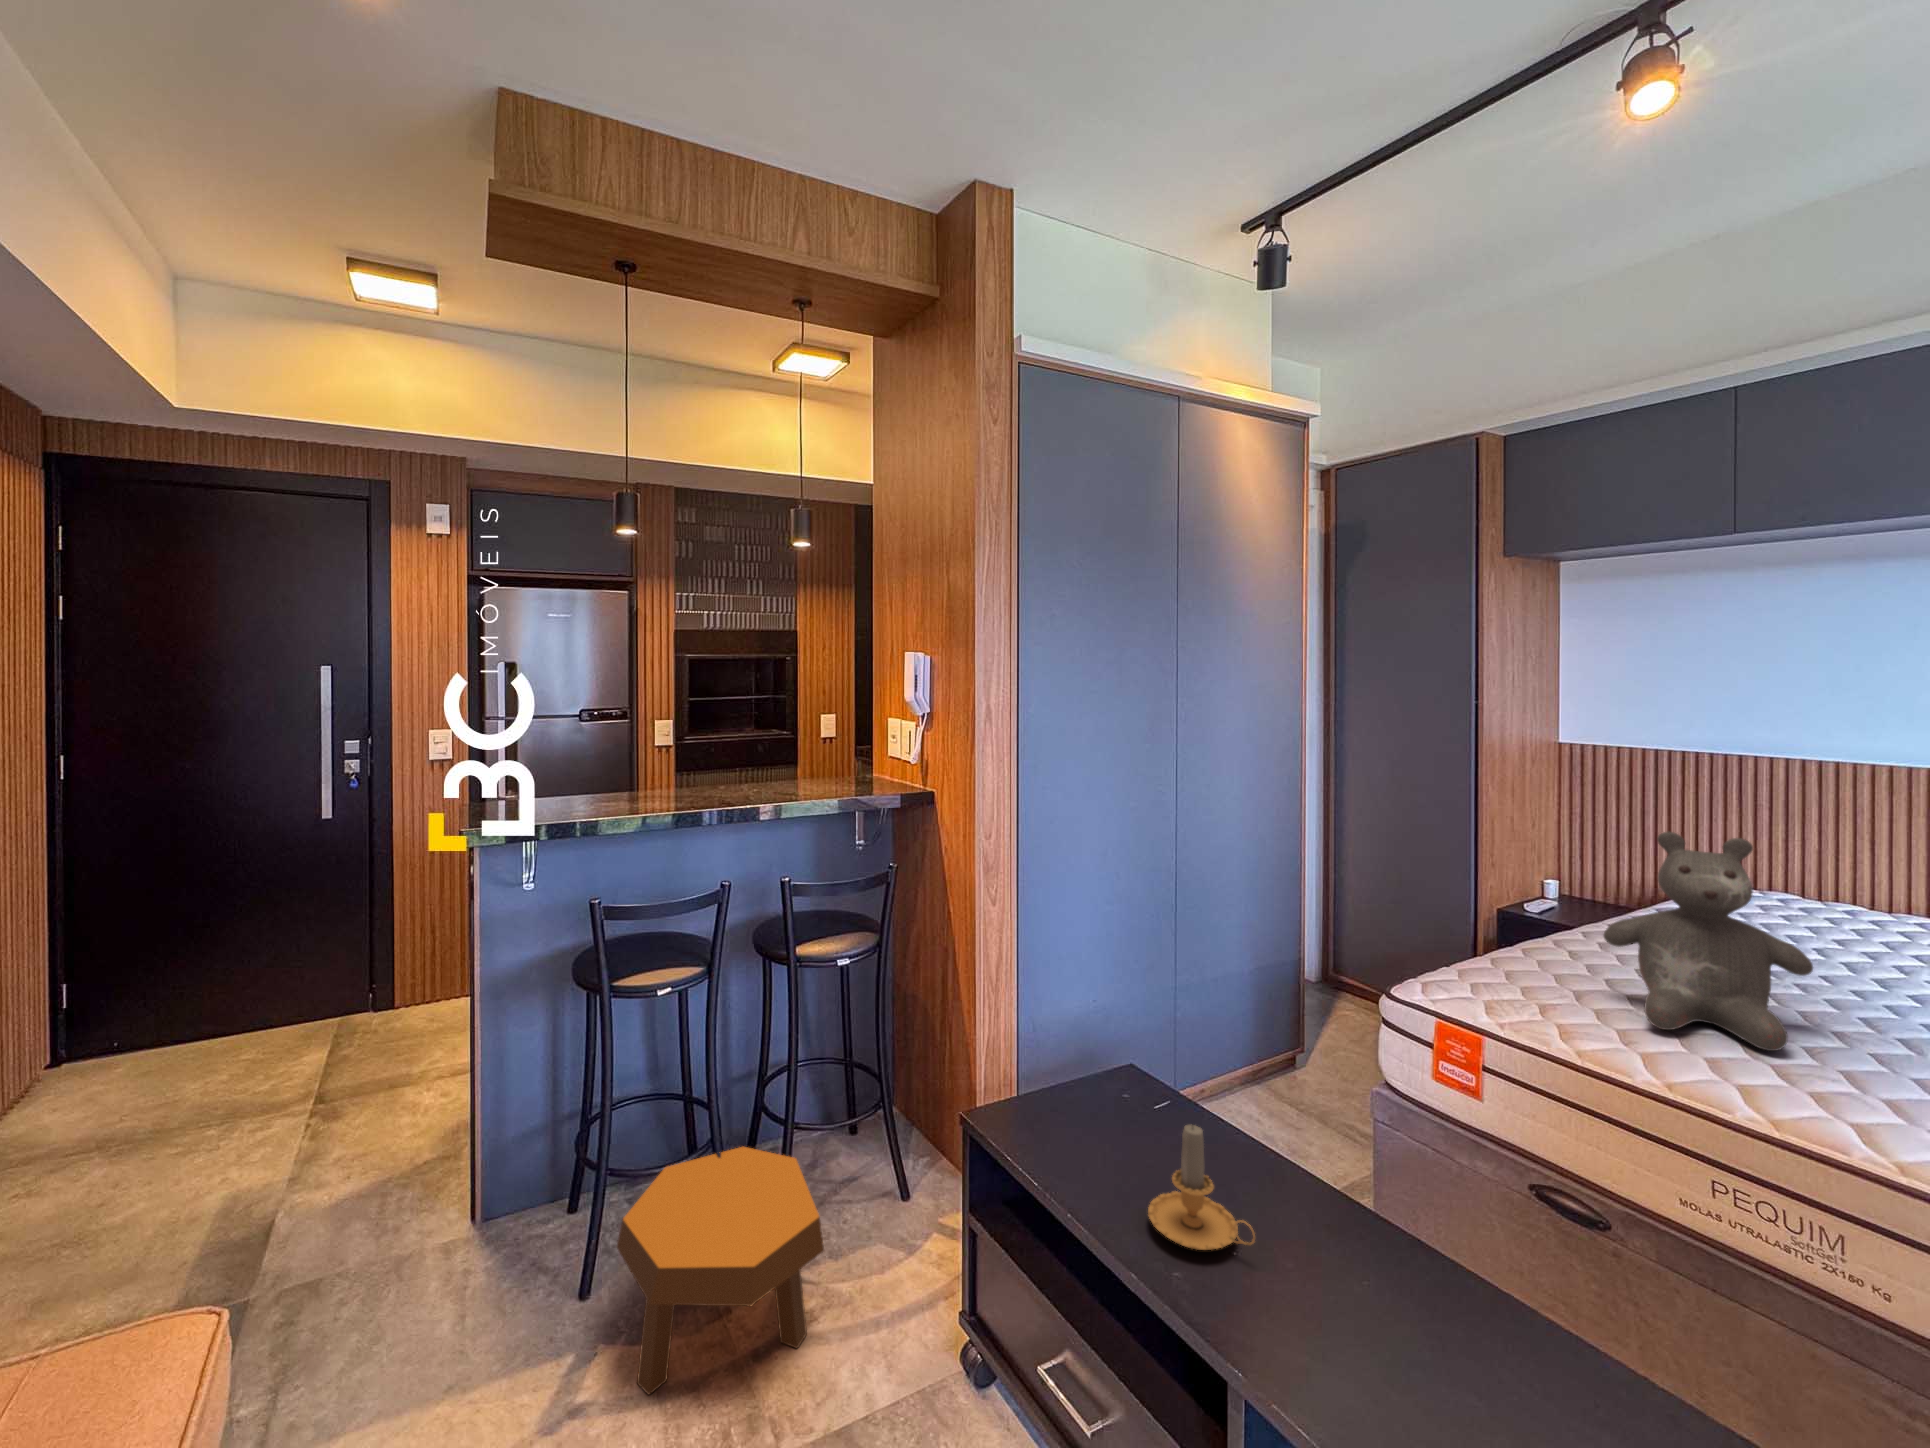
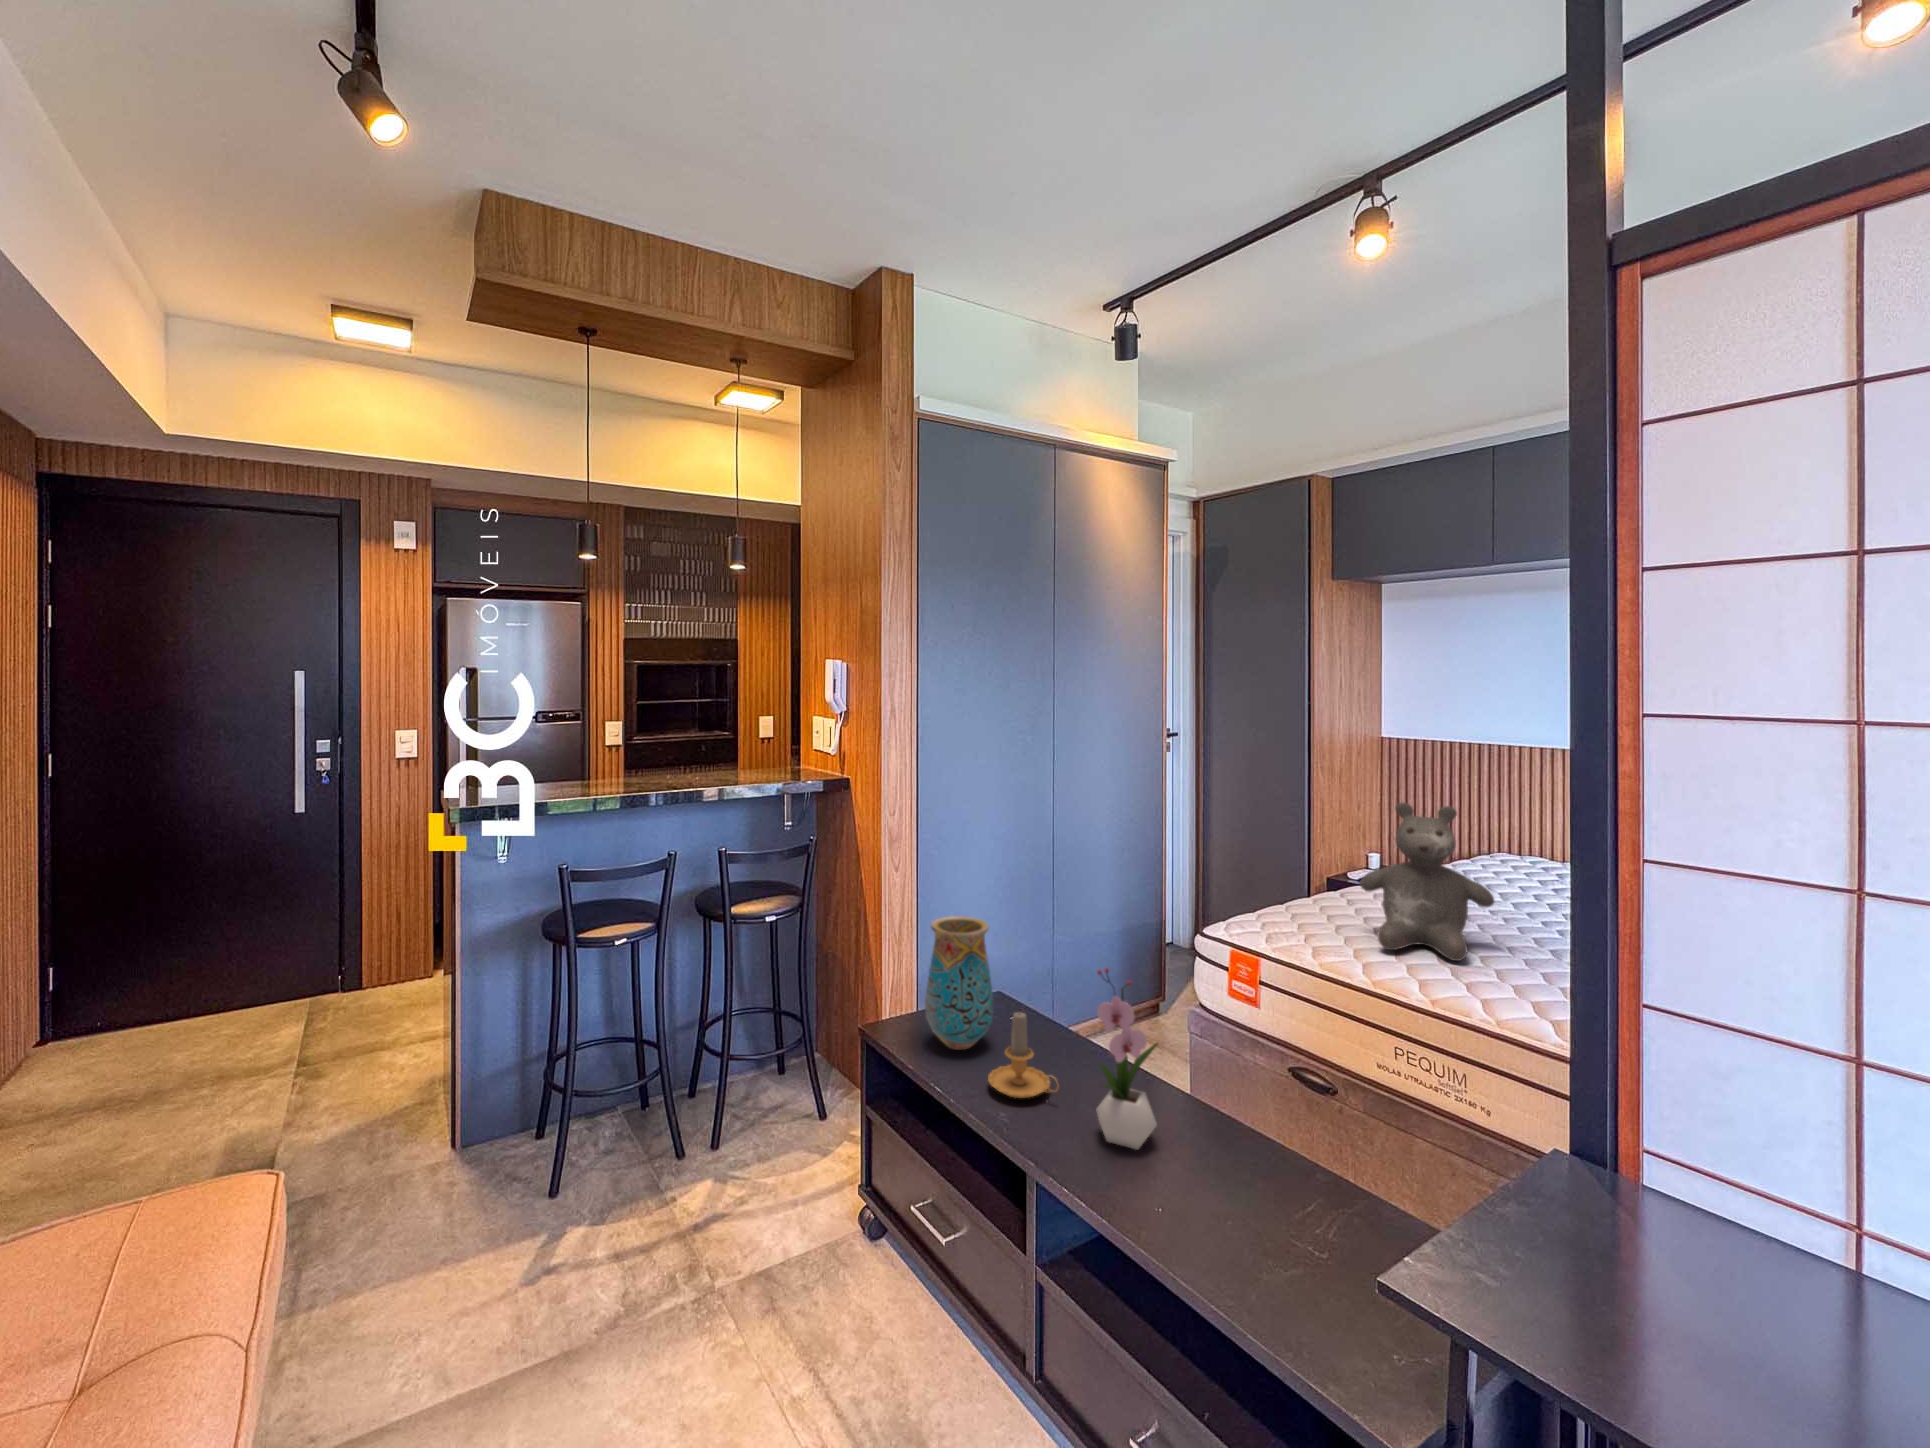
vase: none [1050,978,1141,1159] -> present [925,916,993,1050]
flower arrangement: none [1322,1087,1424,1360] -> present [1096,968,1158,1150]
footstool: present [617,1146,824,1394] -> none [583,1071,752,1253]

